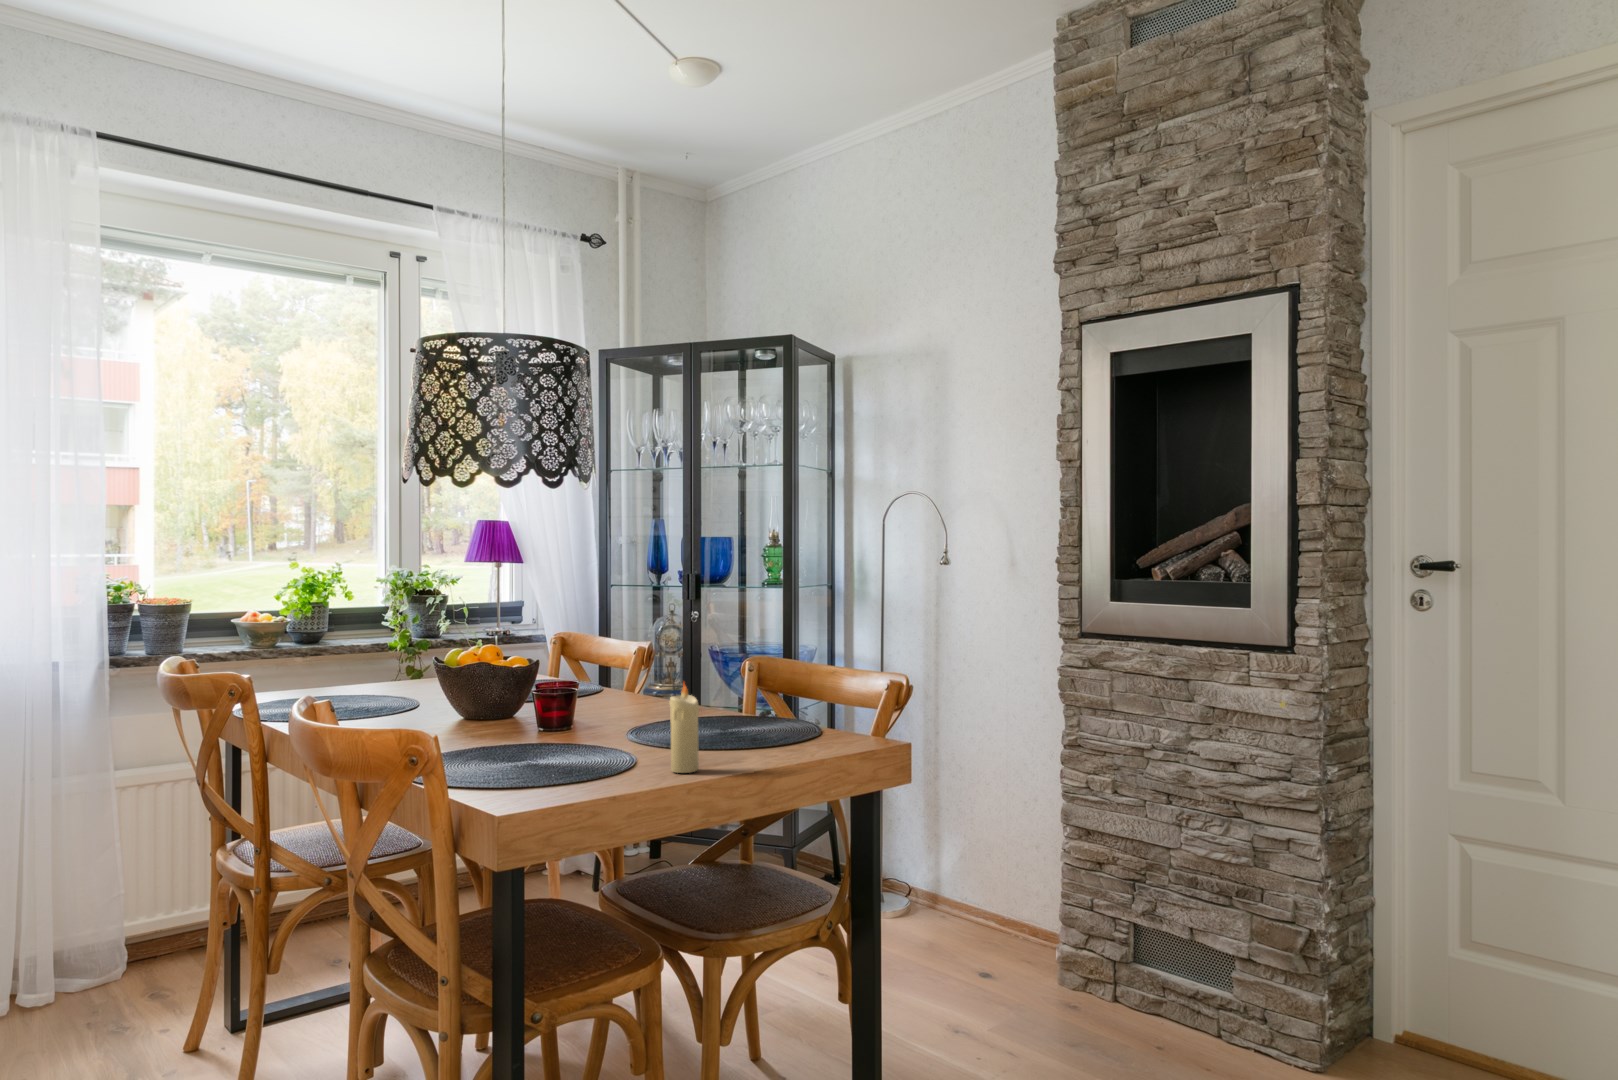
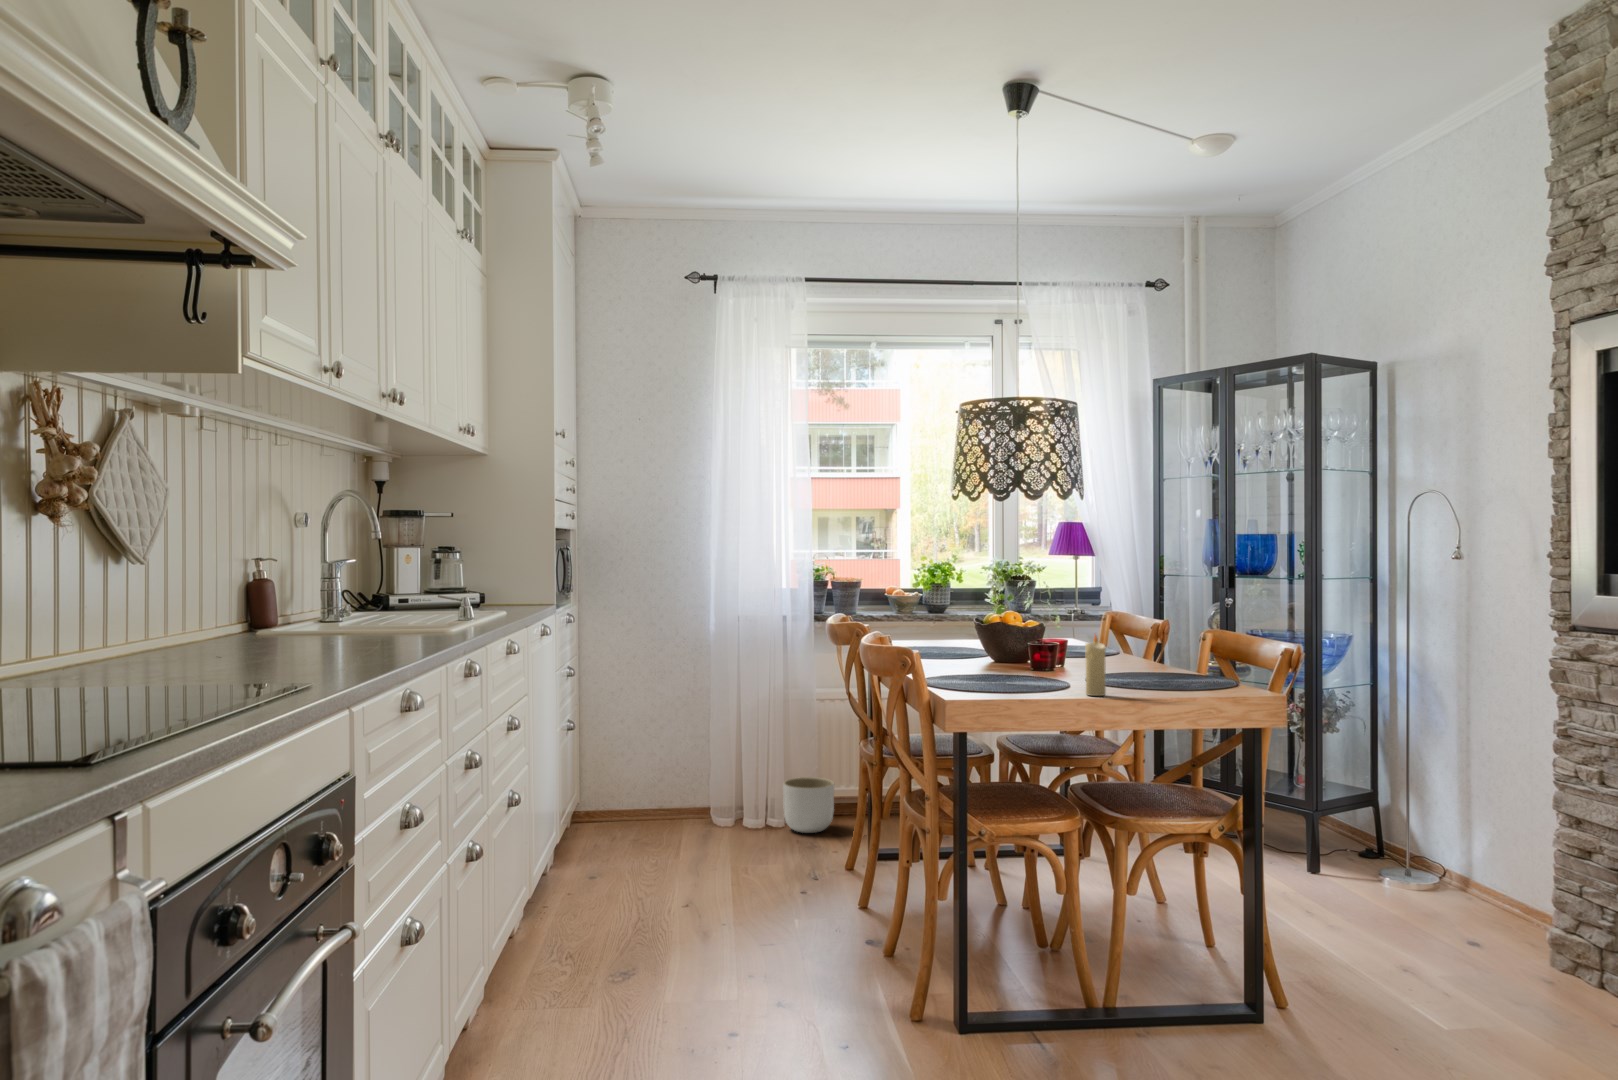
planter: none [61,916,157,1012] -> present [783,777,834,833]

